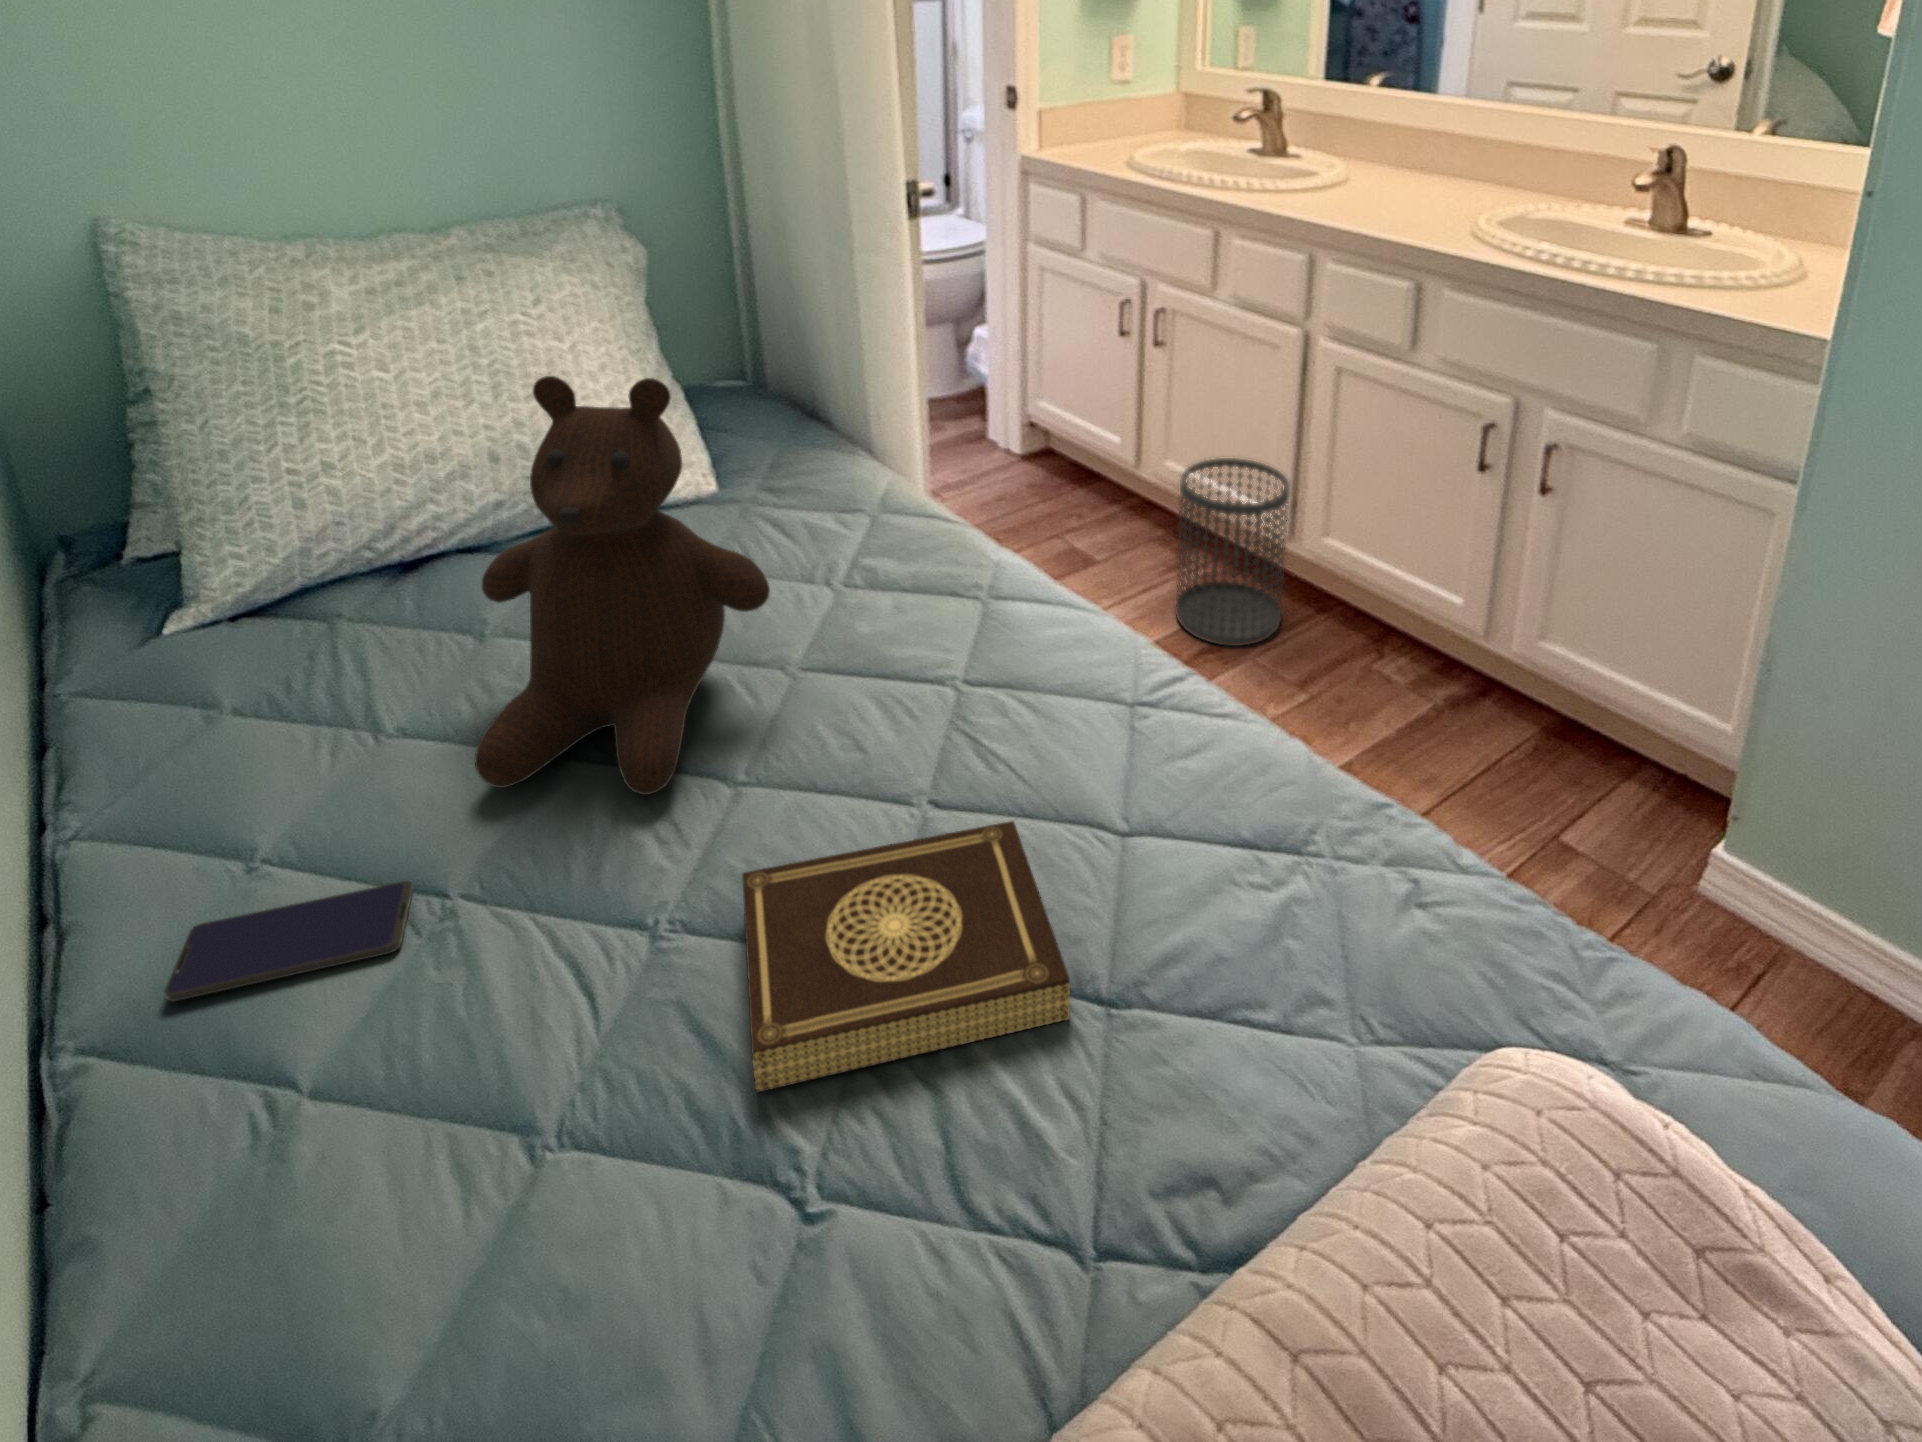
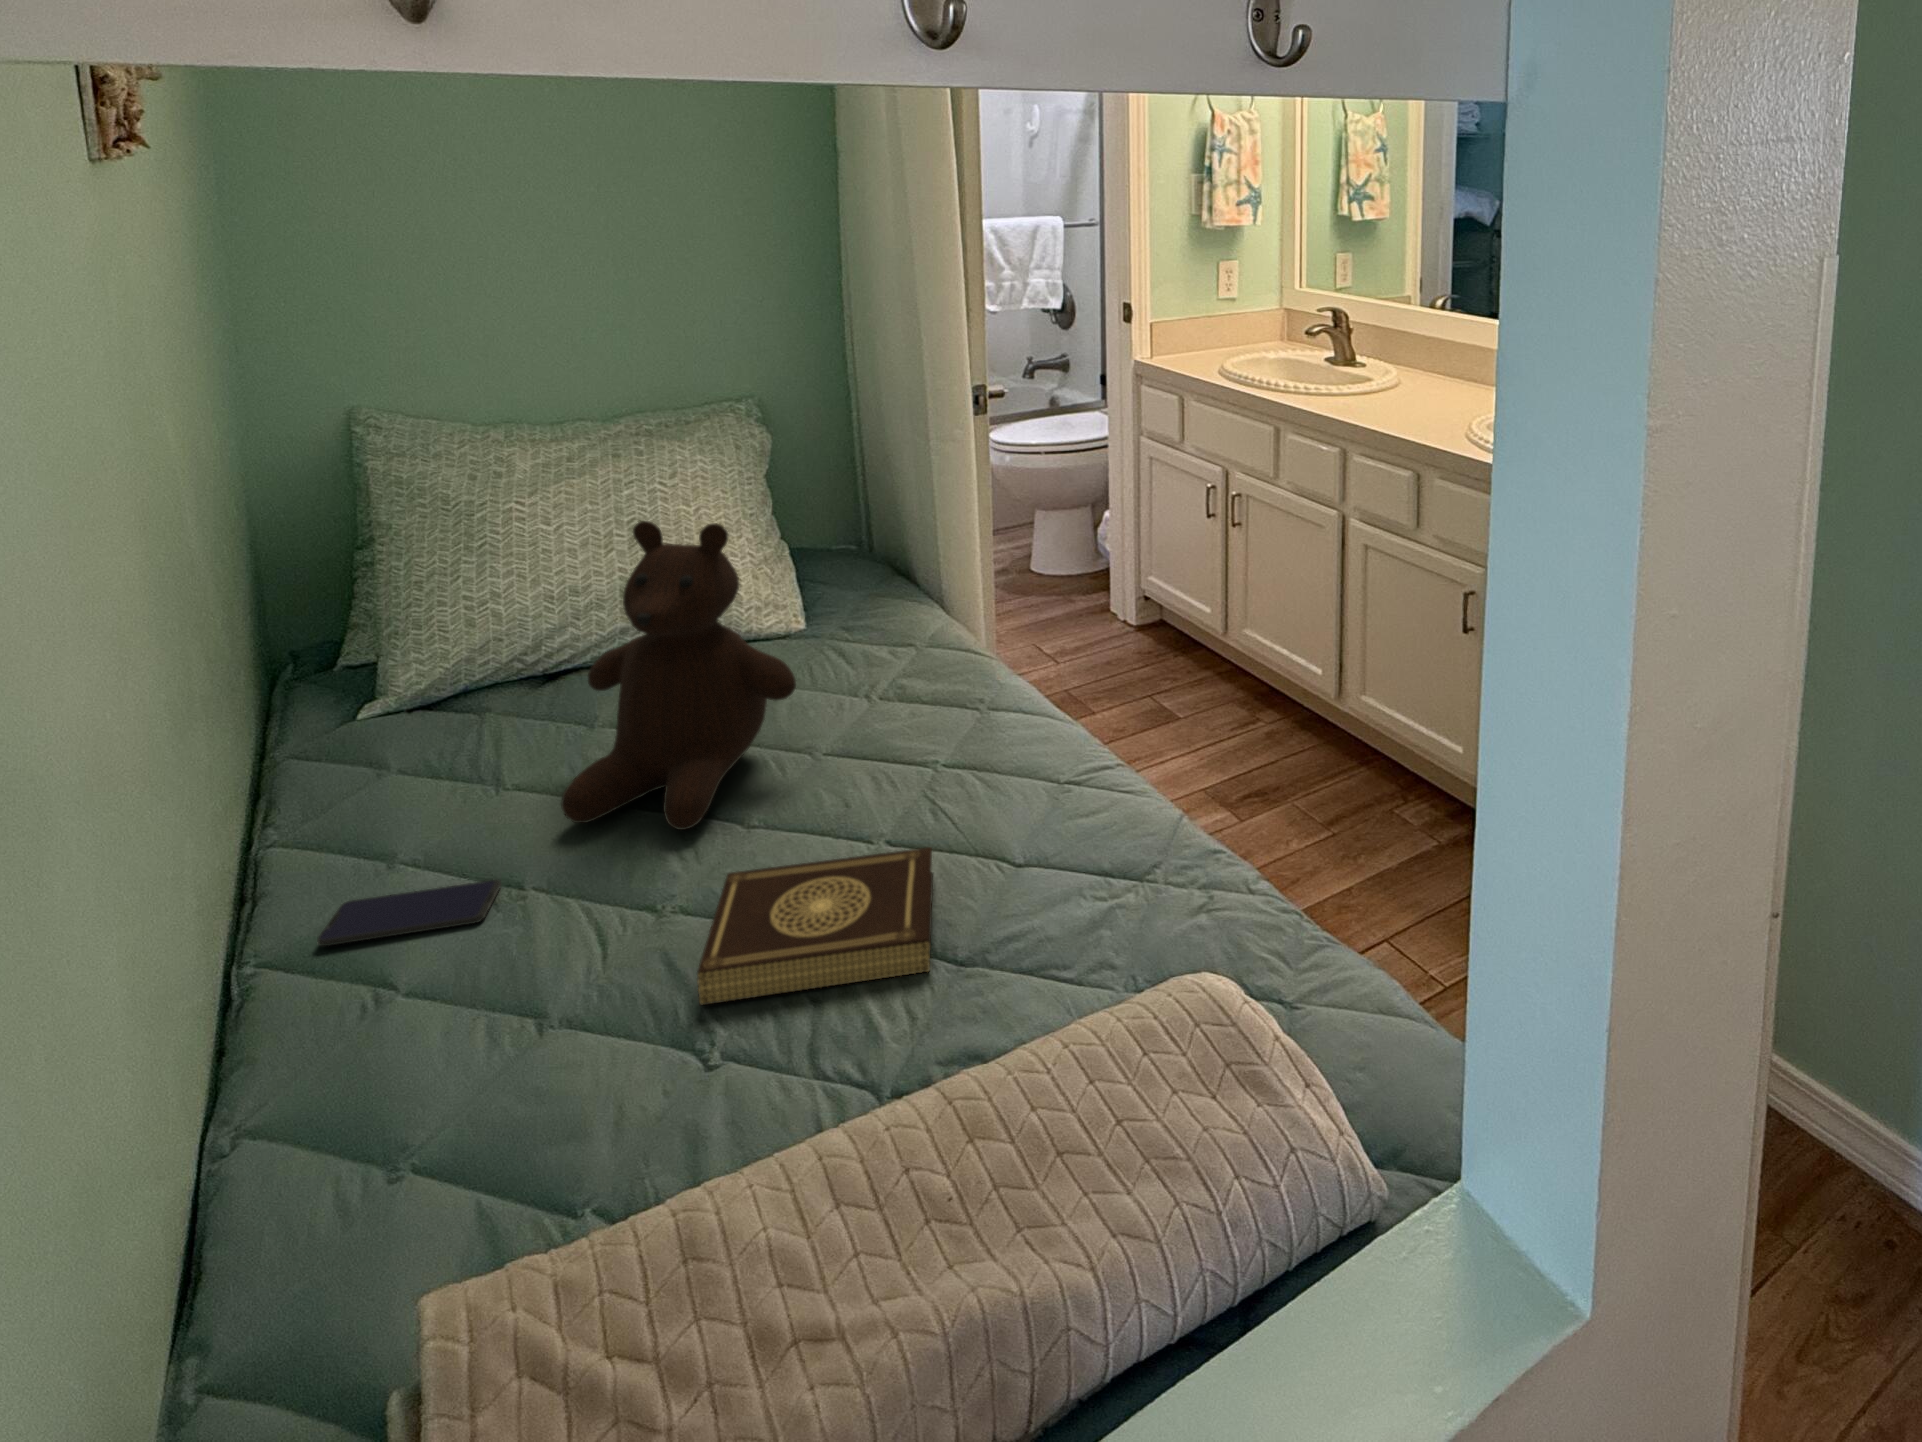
wastebasket: present [1175,458,1290,646] -> none [1233,624,1326,791]

